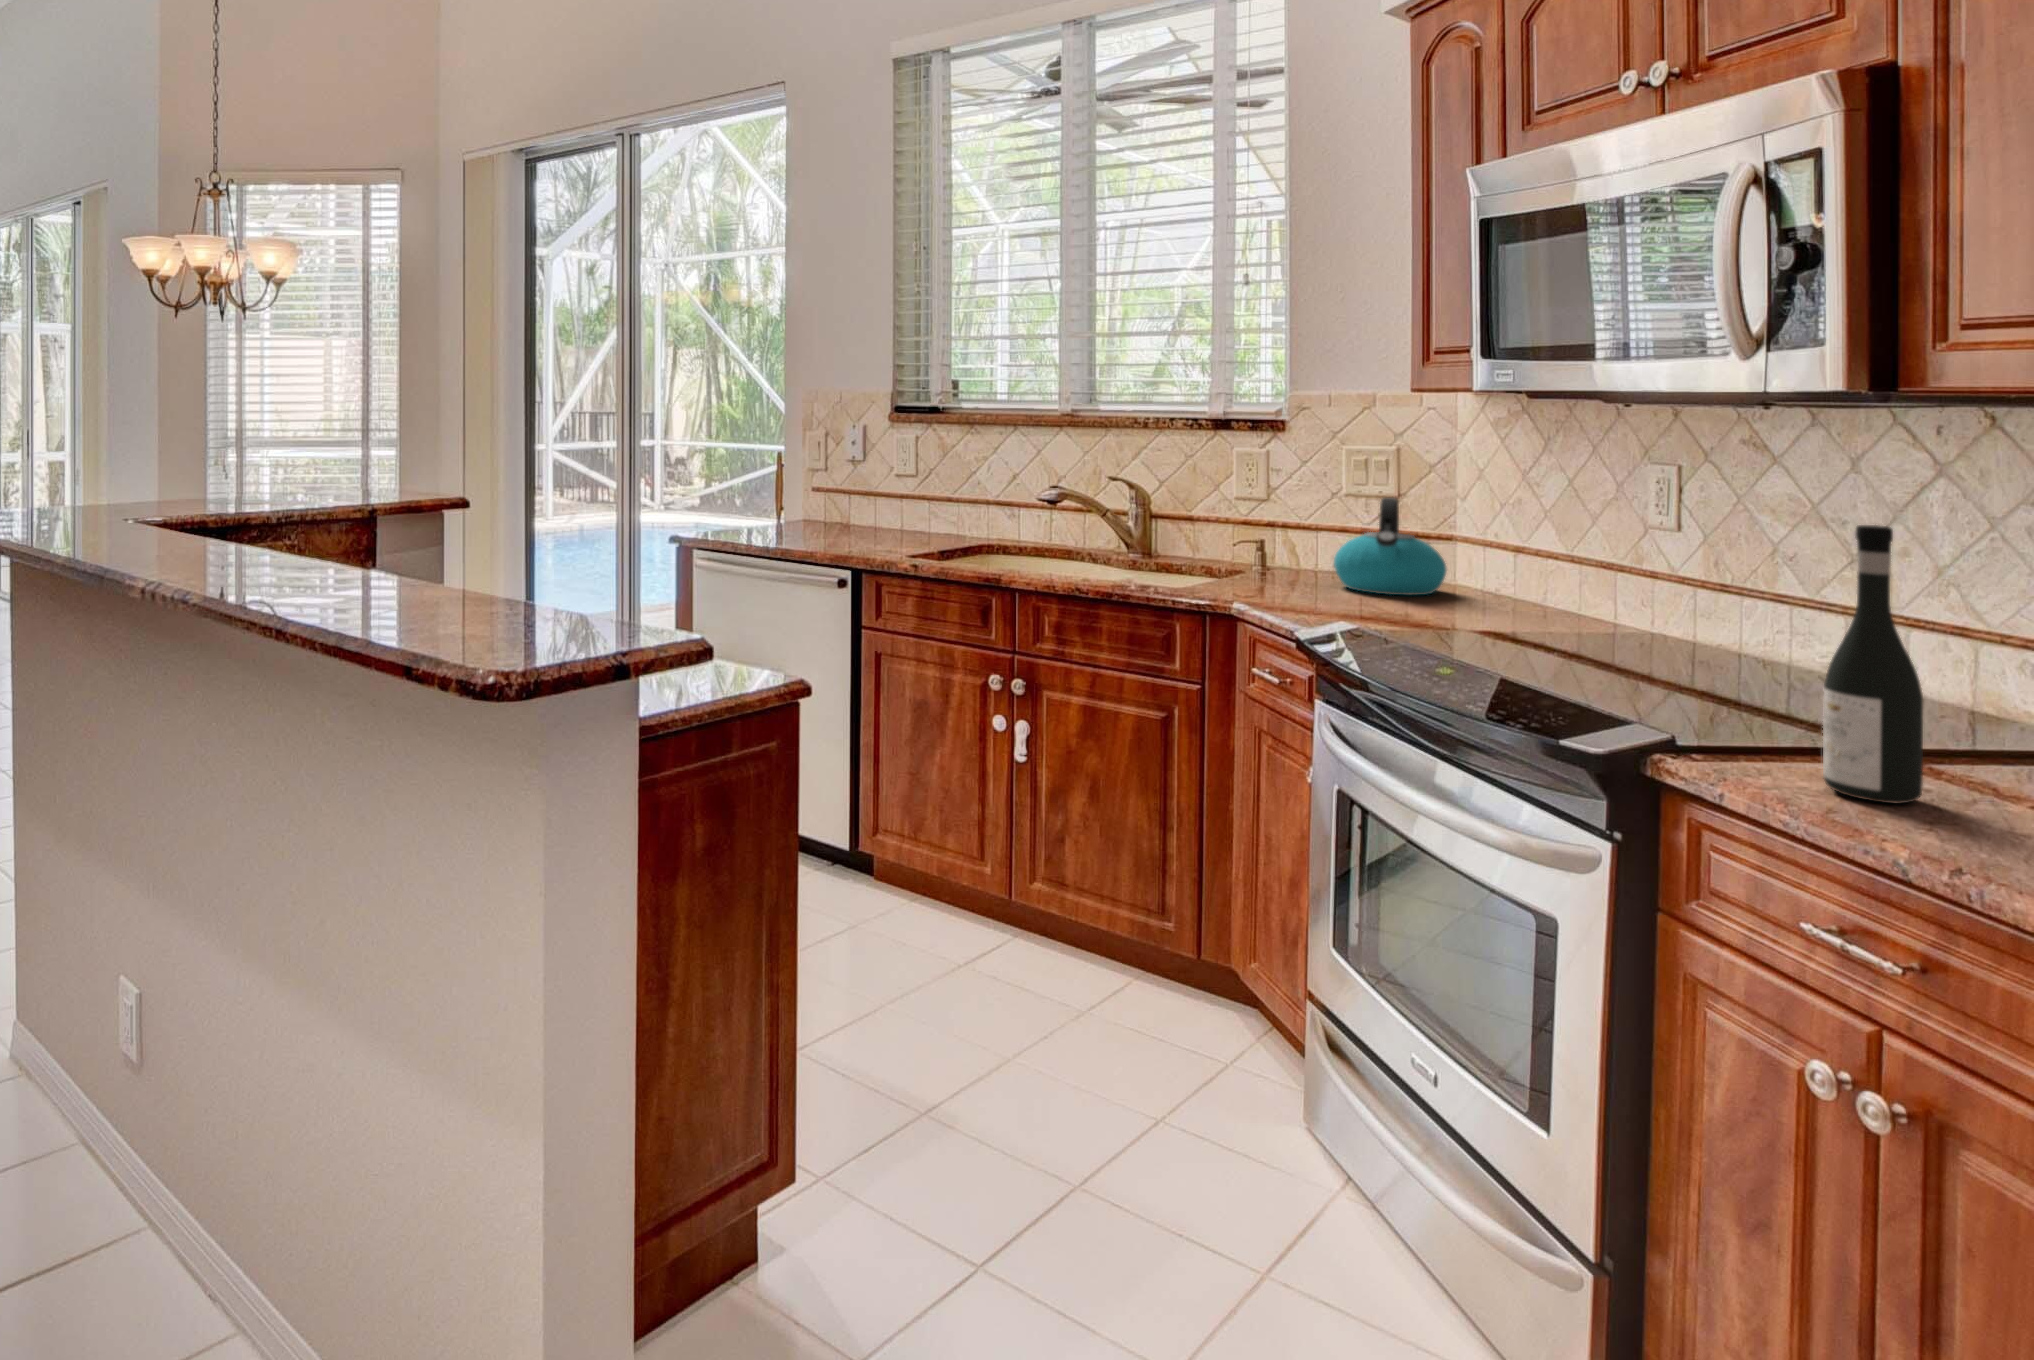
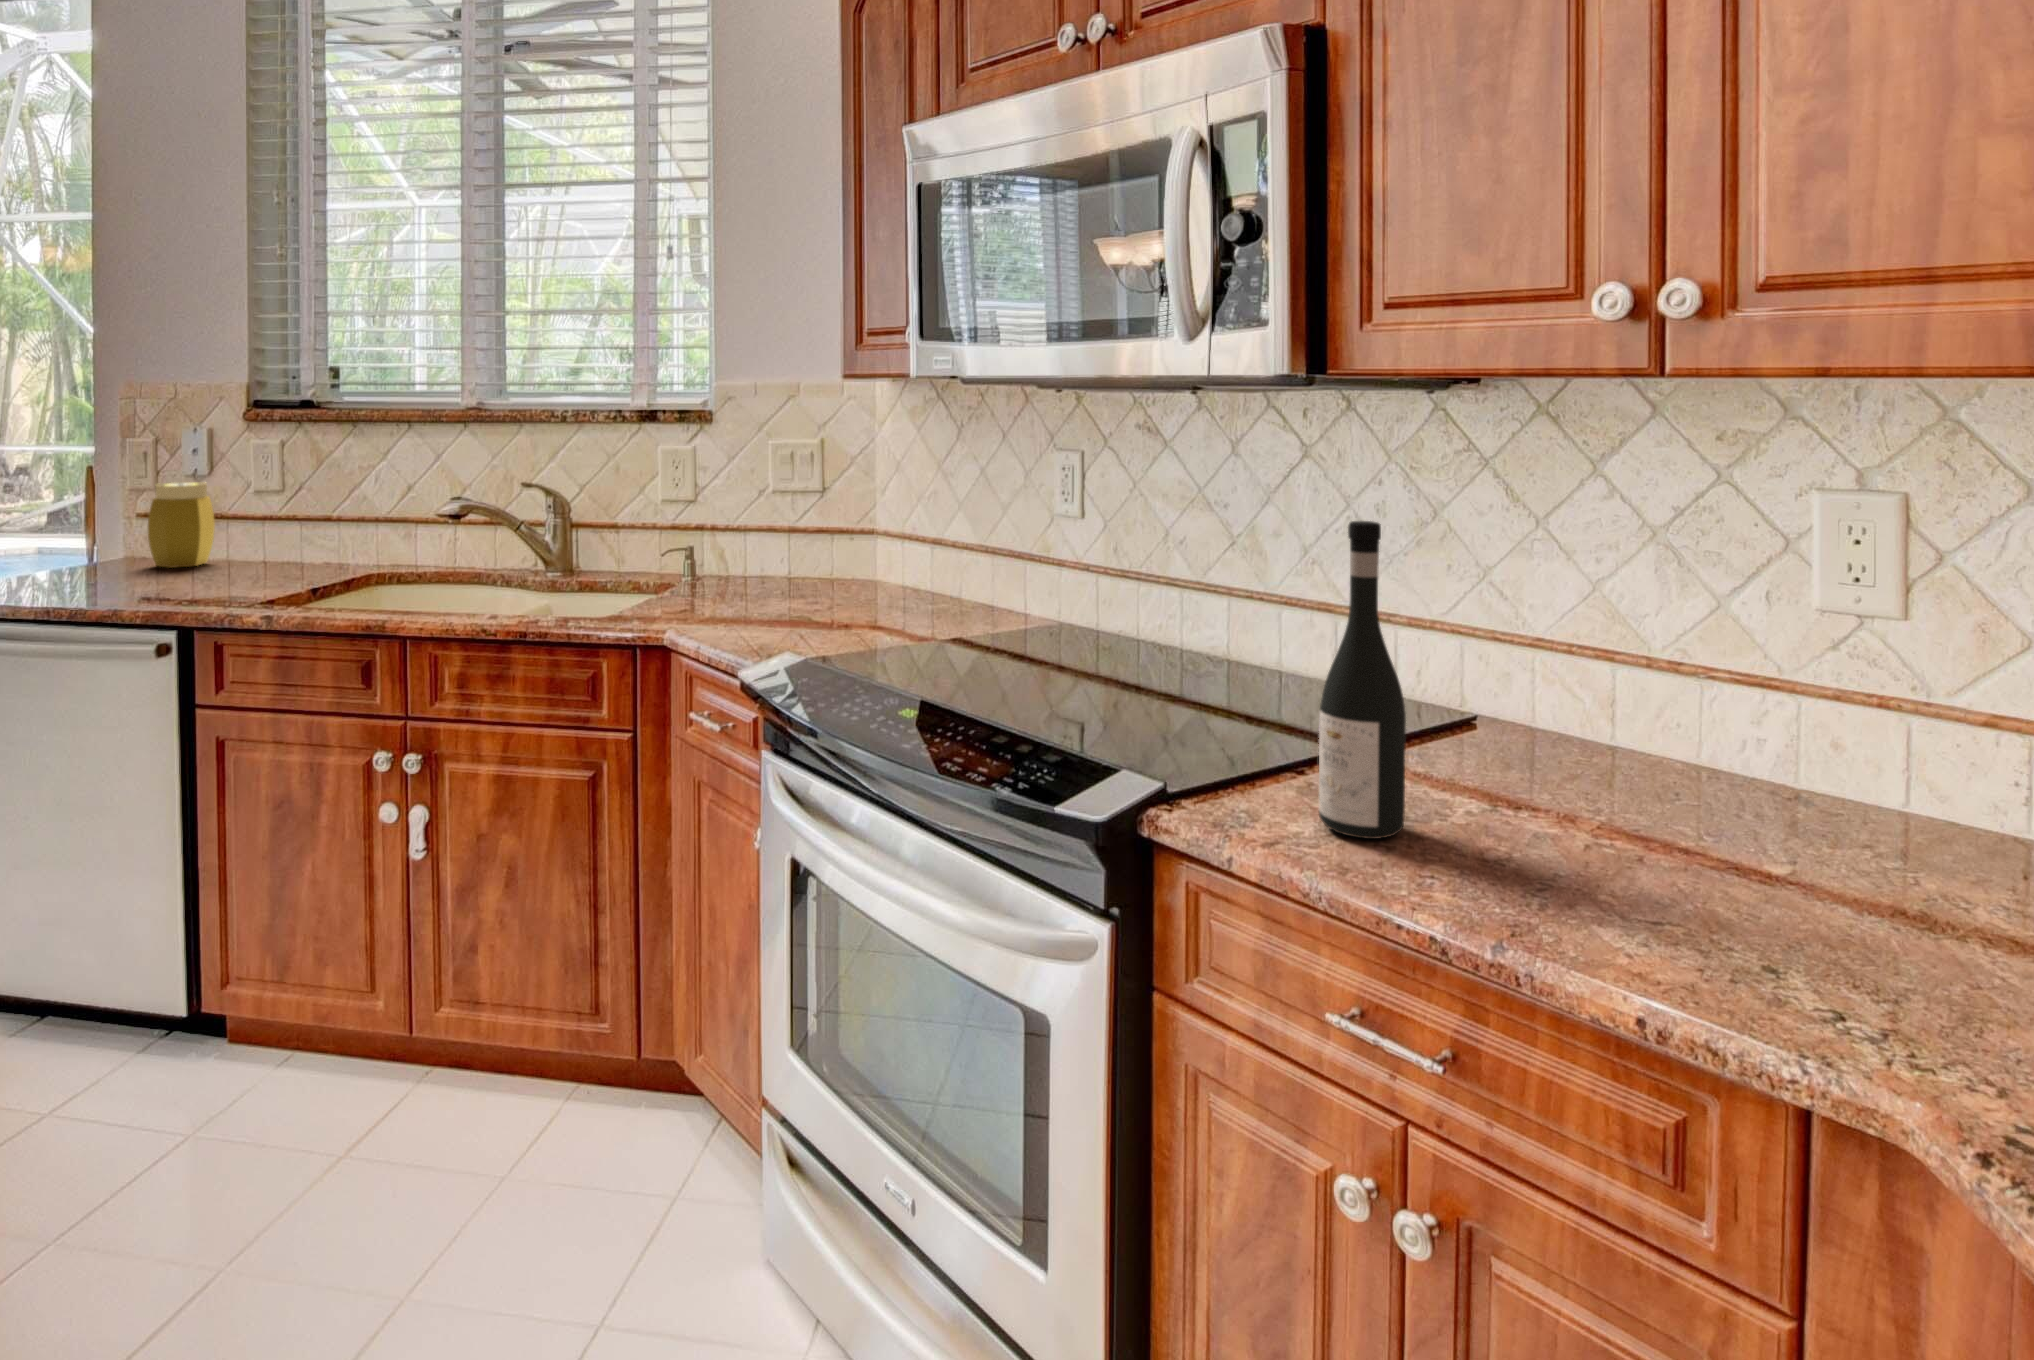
jar: none [823,467,868,530] -> present [148,482,215,568]
kettle: present [1334,497,1447,595] -> none [768,492,876,601]

